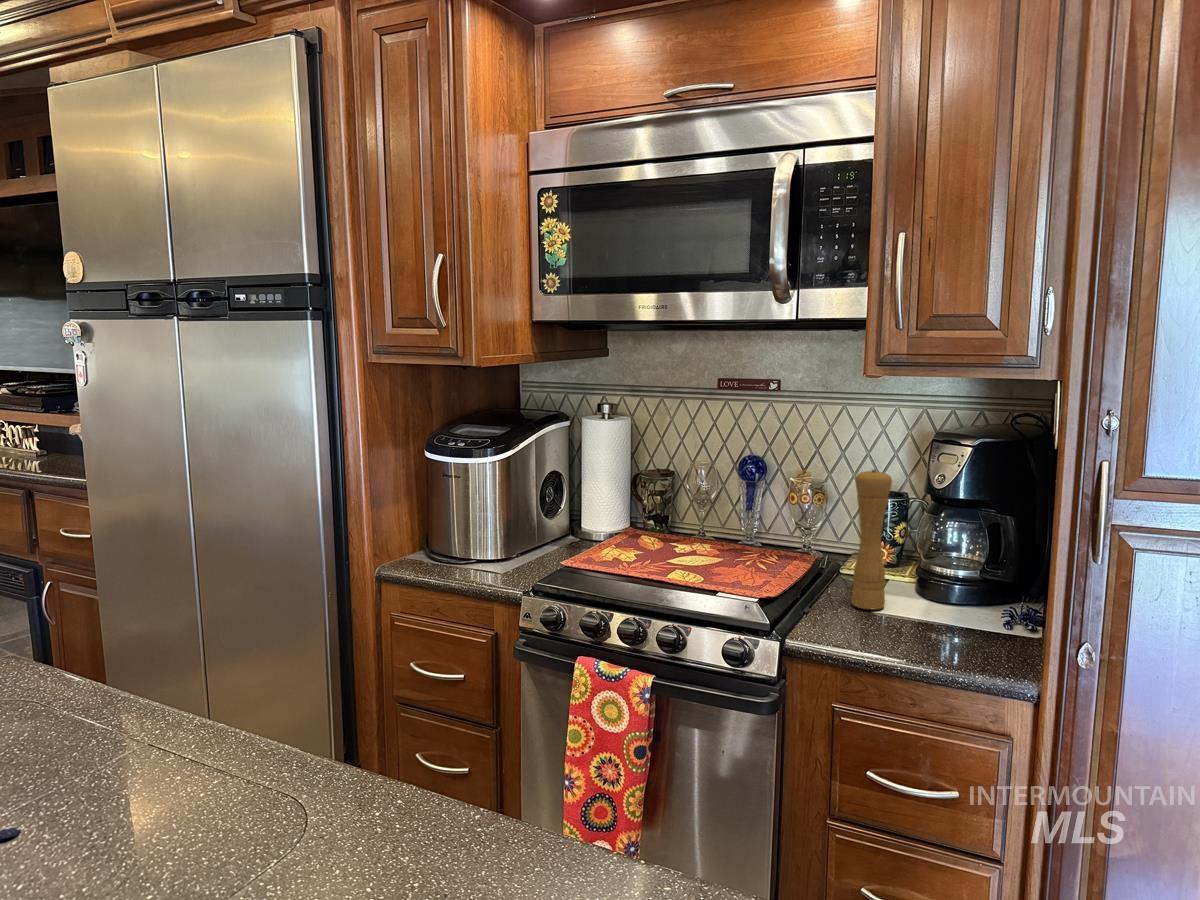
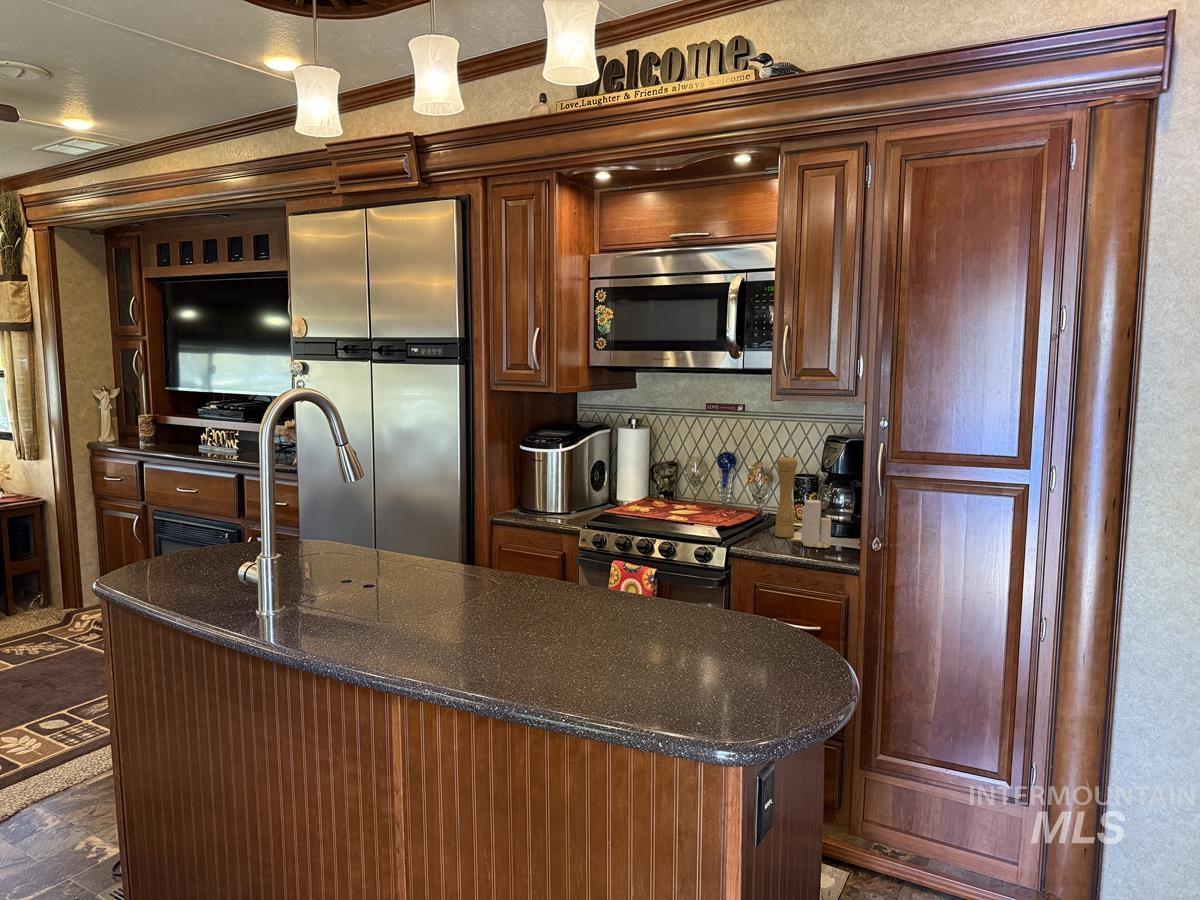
candle: none [904,543,964,638] -> present [801,500,831,548]

